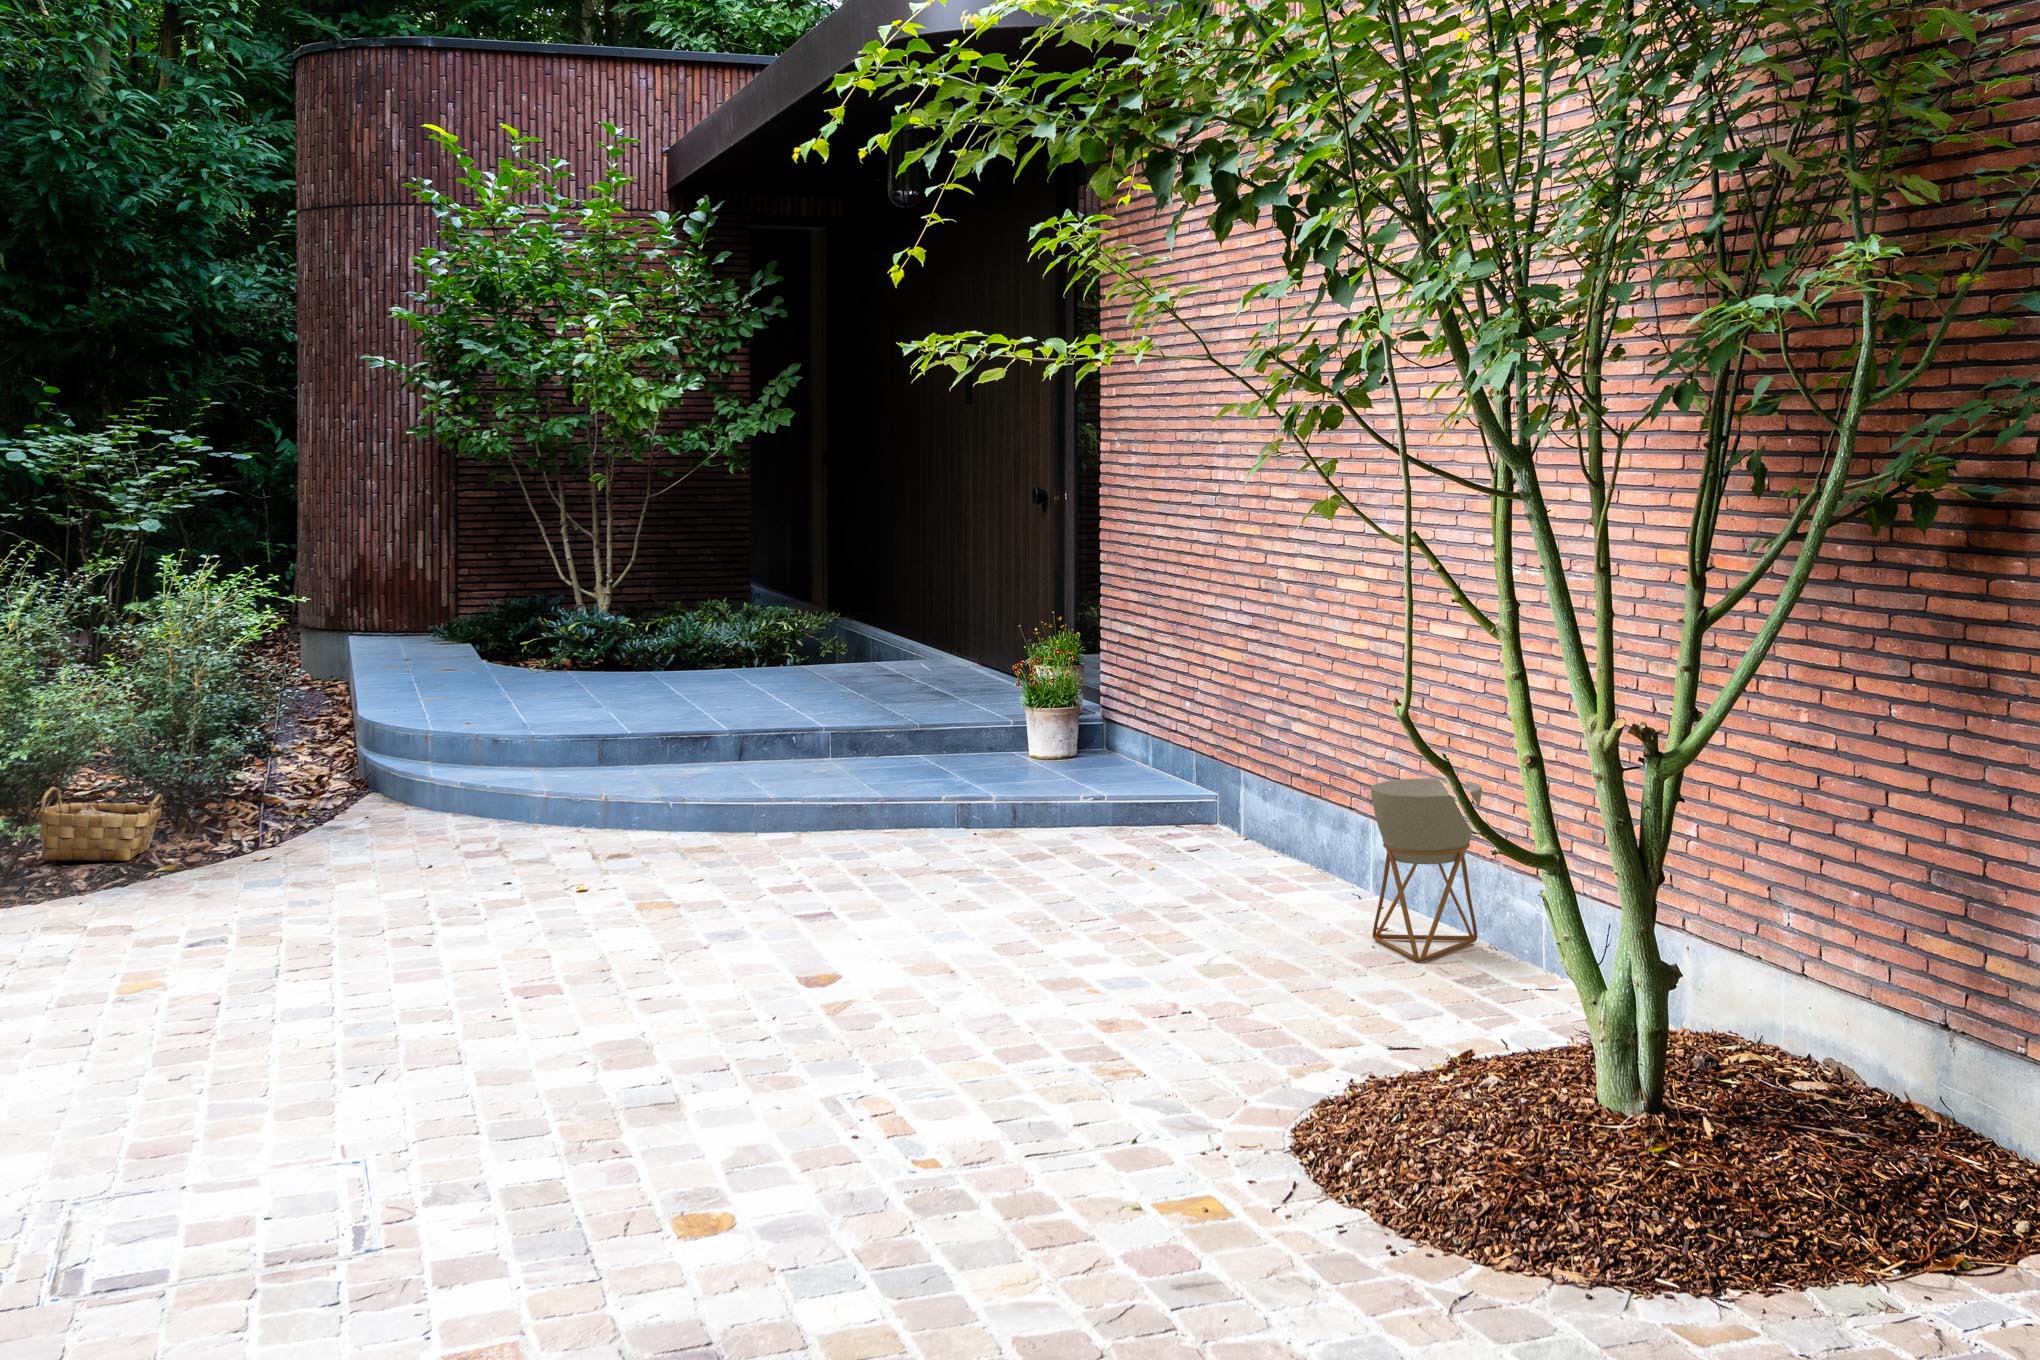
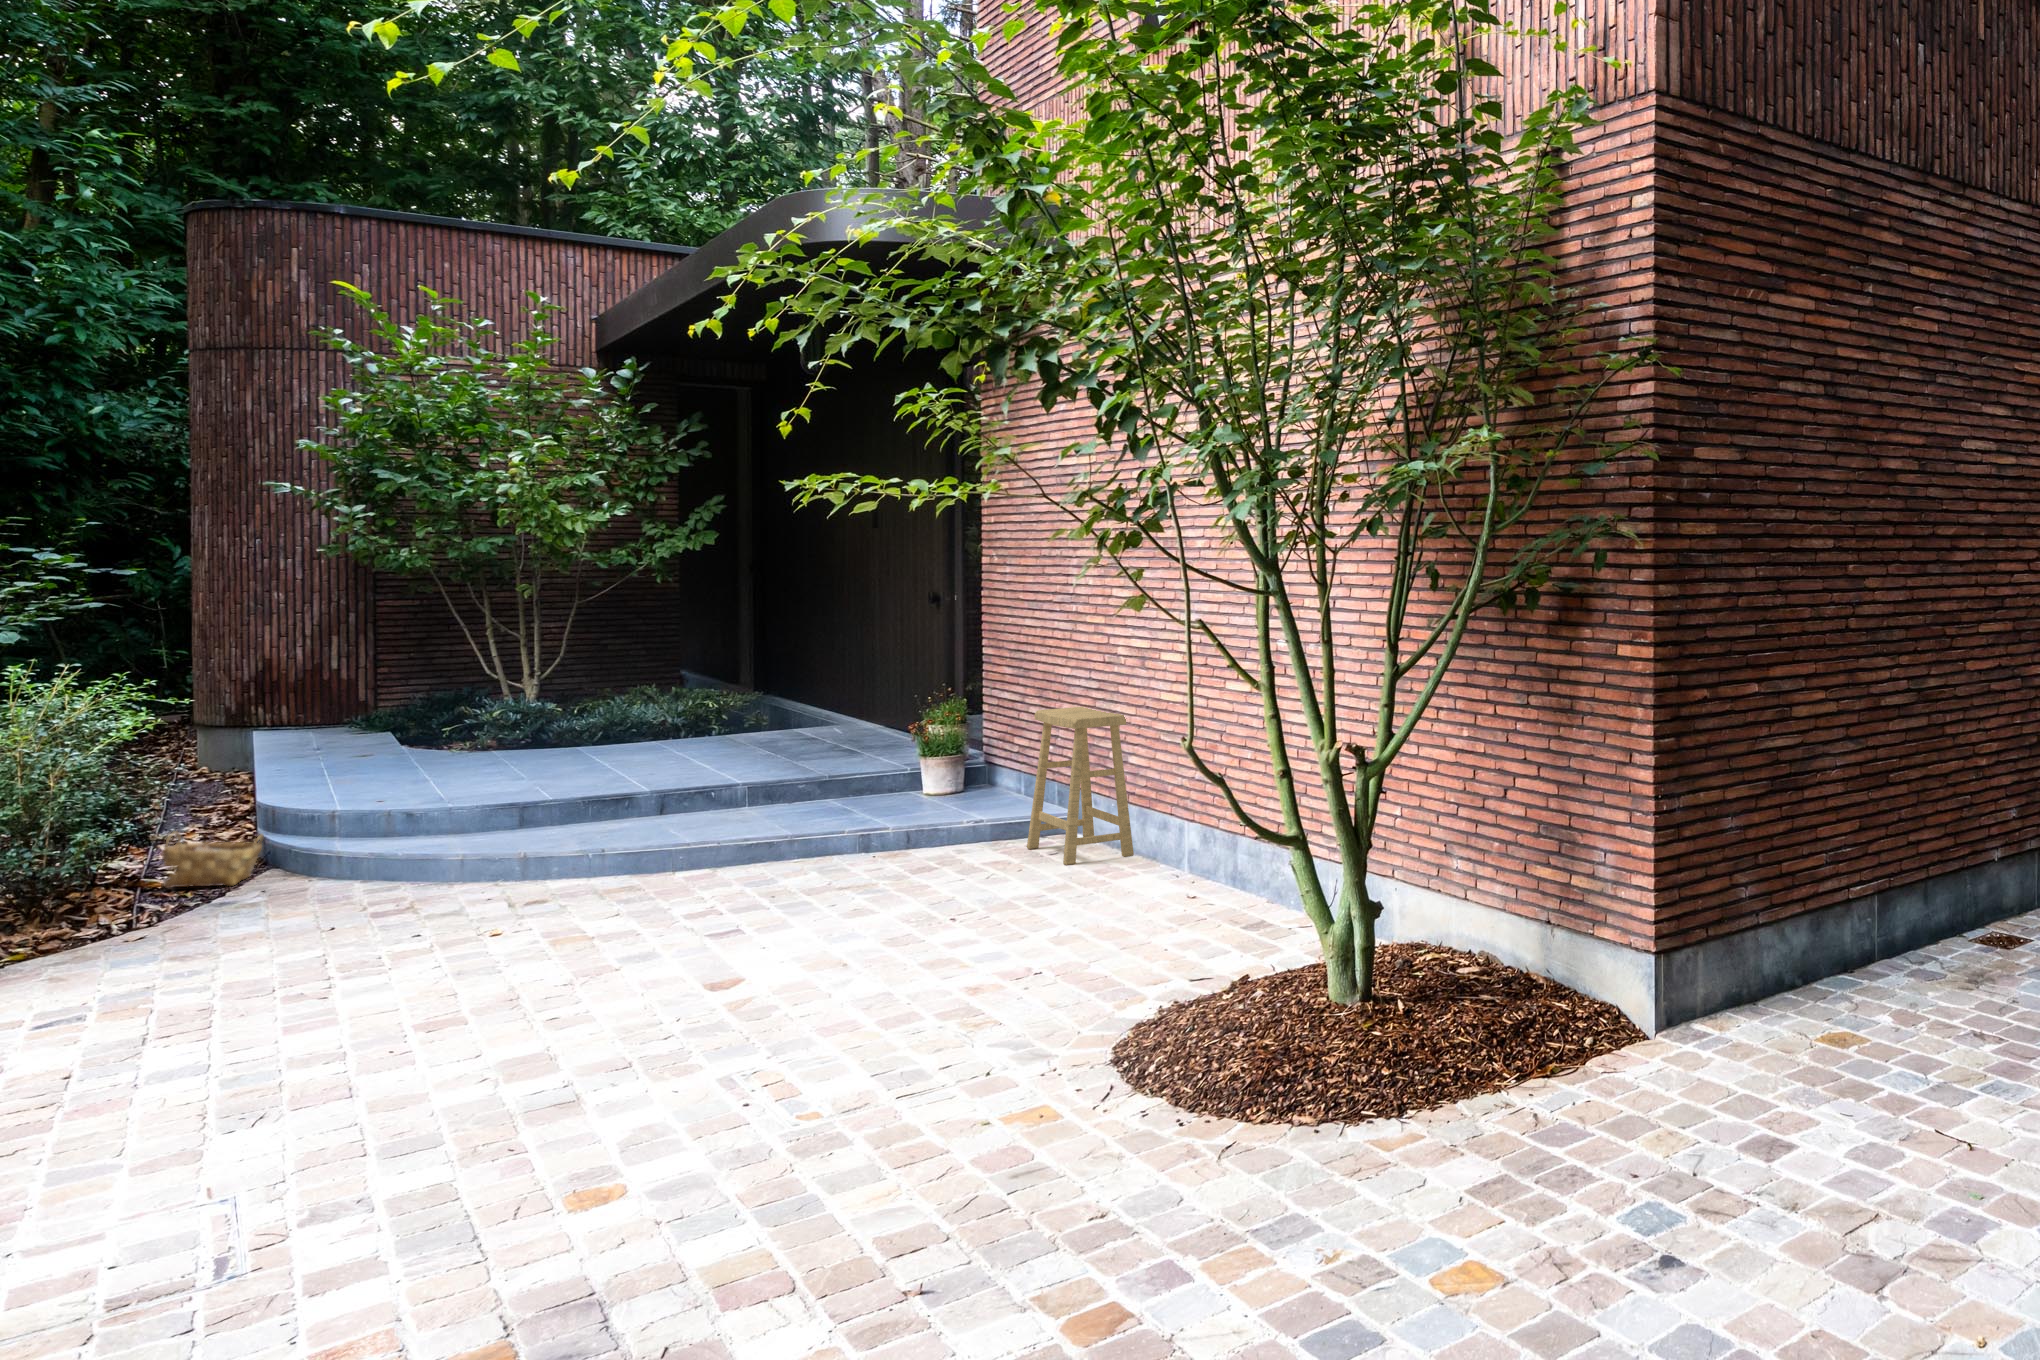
stool: none [1160,655,1311,880] -> present [1027,707,1134,865]
planter: present [1371,778,1482,962] -> none [1176,787,1252,914]

